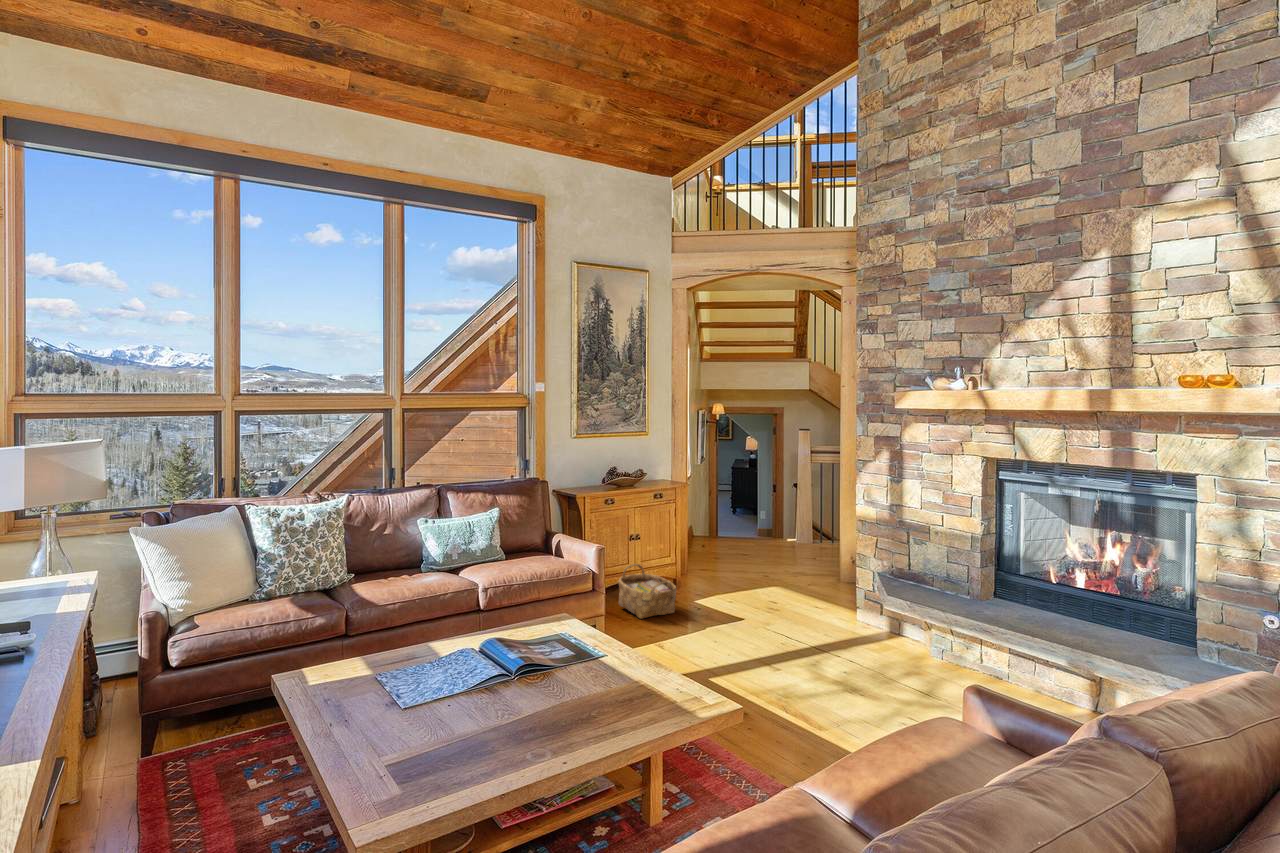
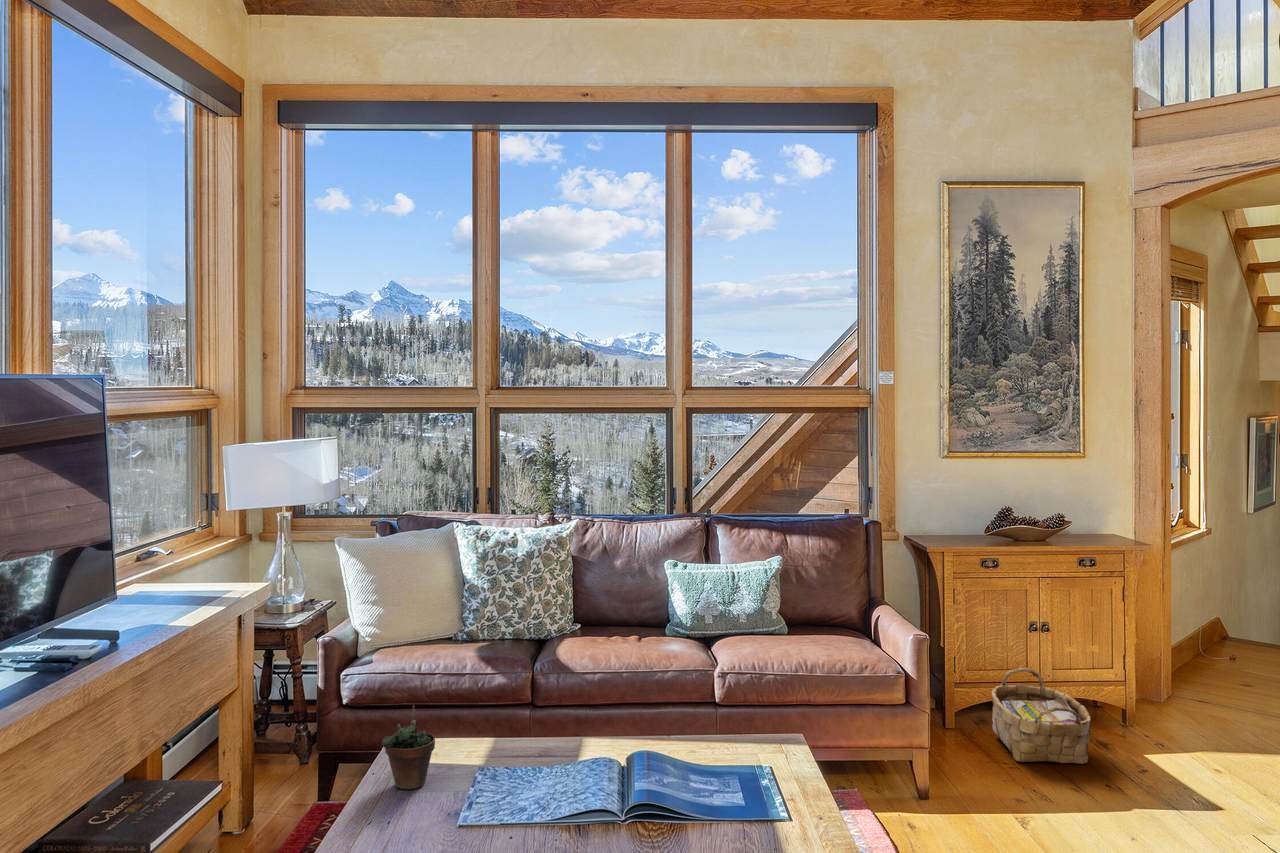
succulent plant: none [311,635,352,700] -> present [382,705,435,789]

